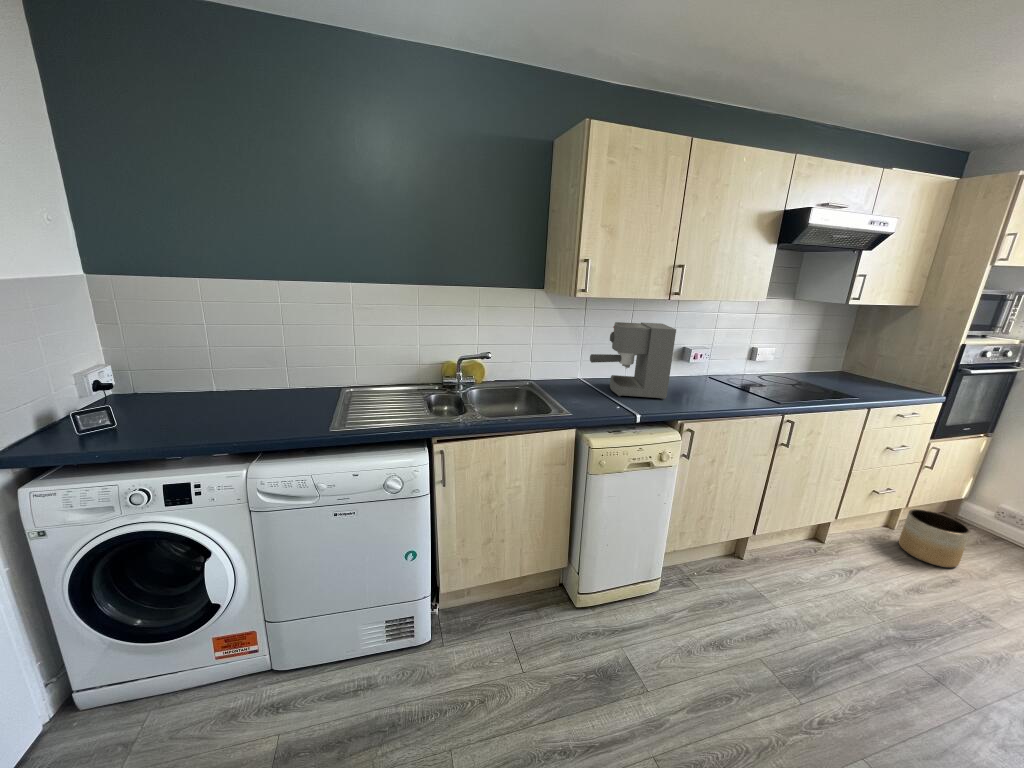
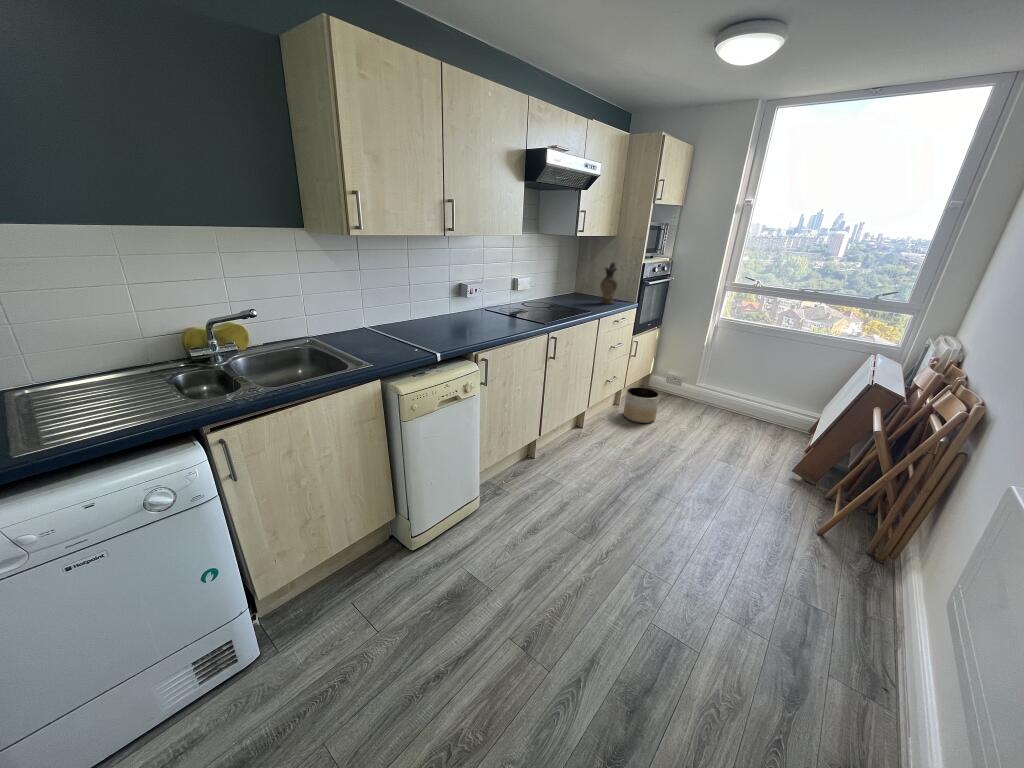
coffee maker: present [590,322,676,399] -> none [375,261,457,339]
ceramic pitcher: none [878,338,912,392] -> present [600,262,617,304]

